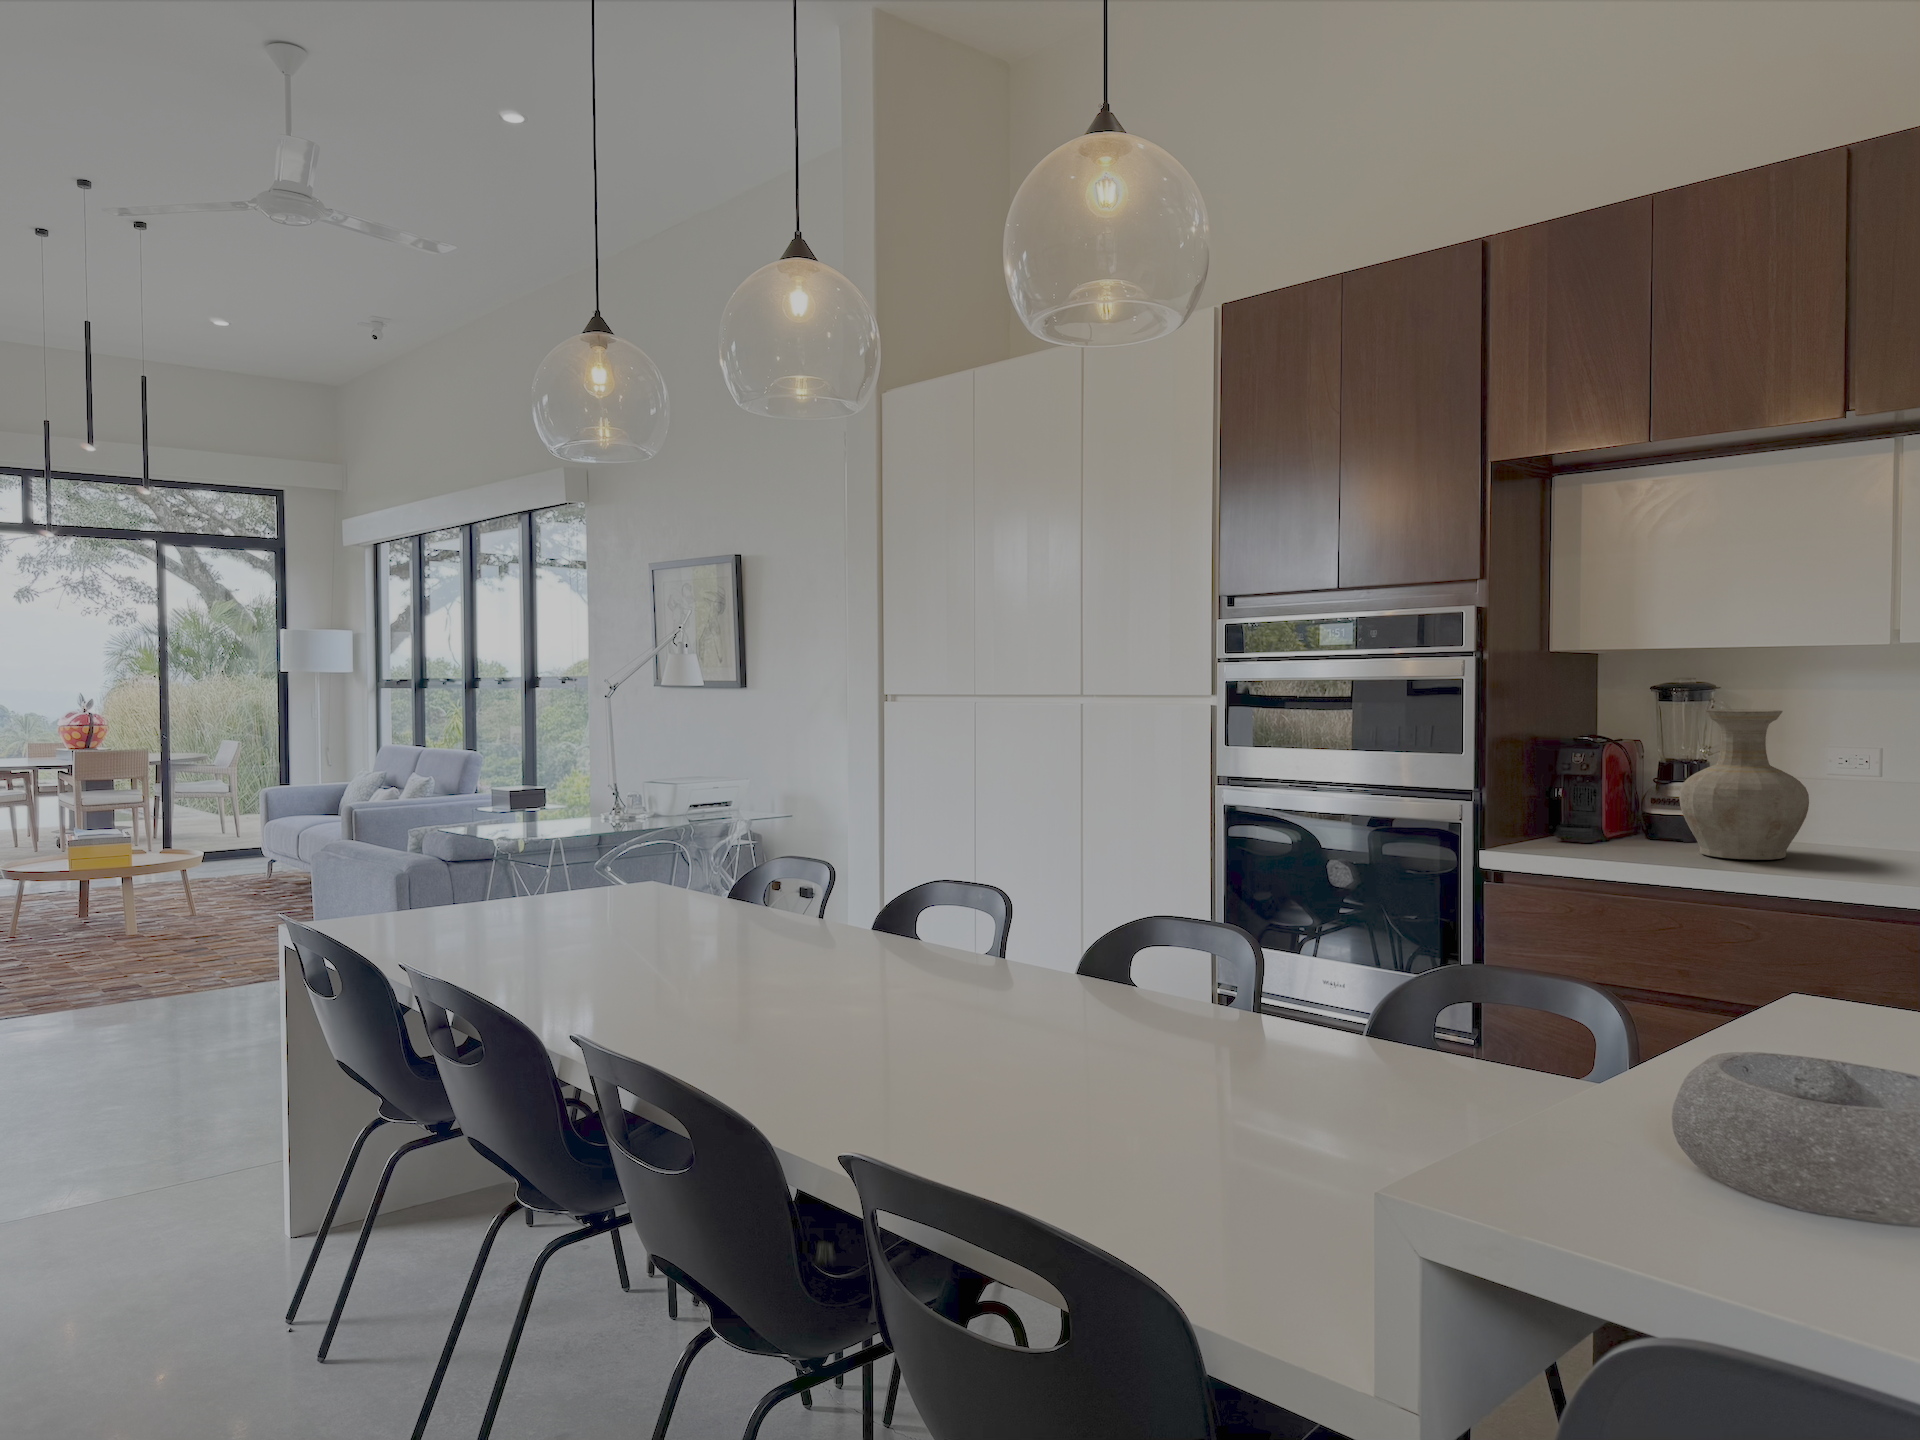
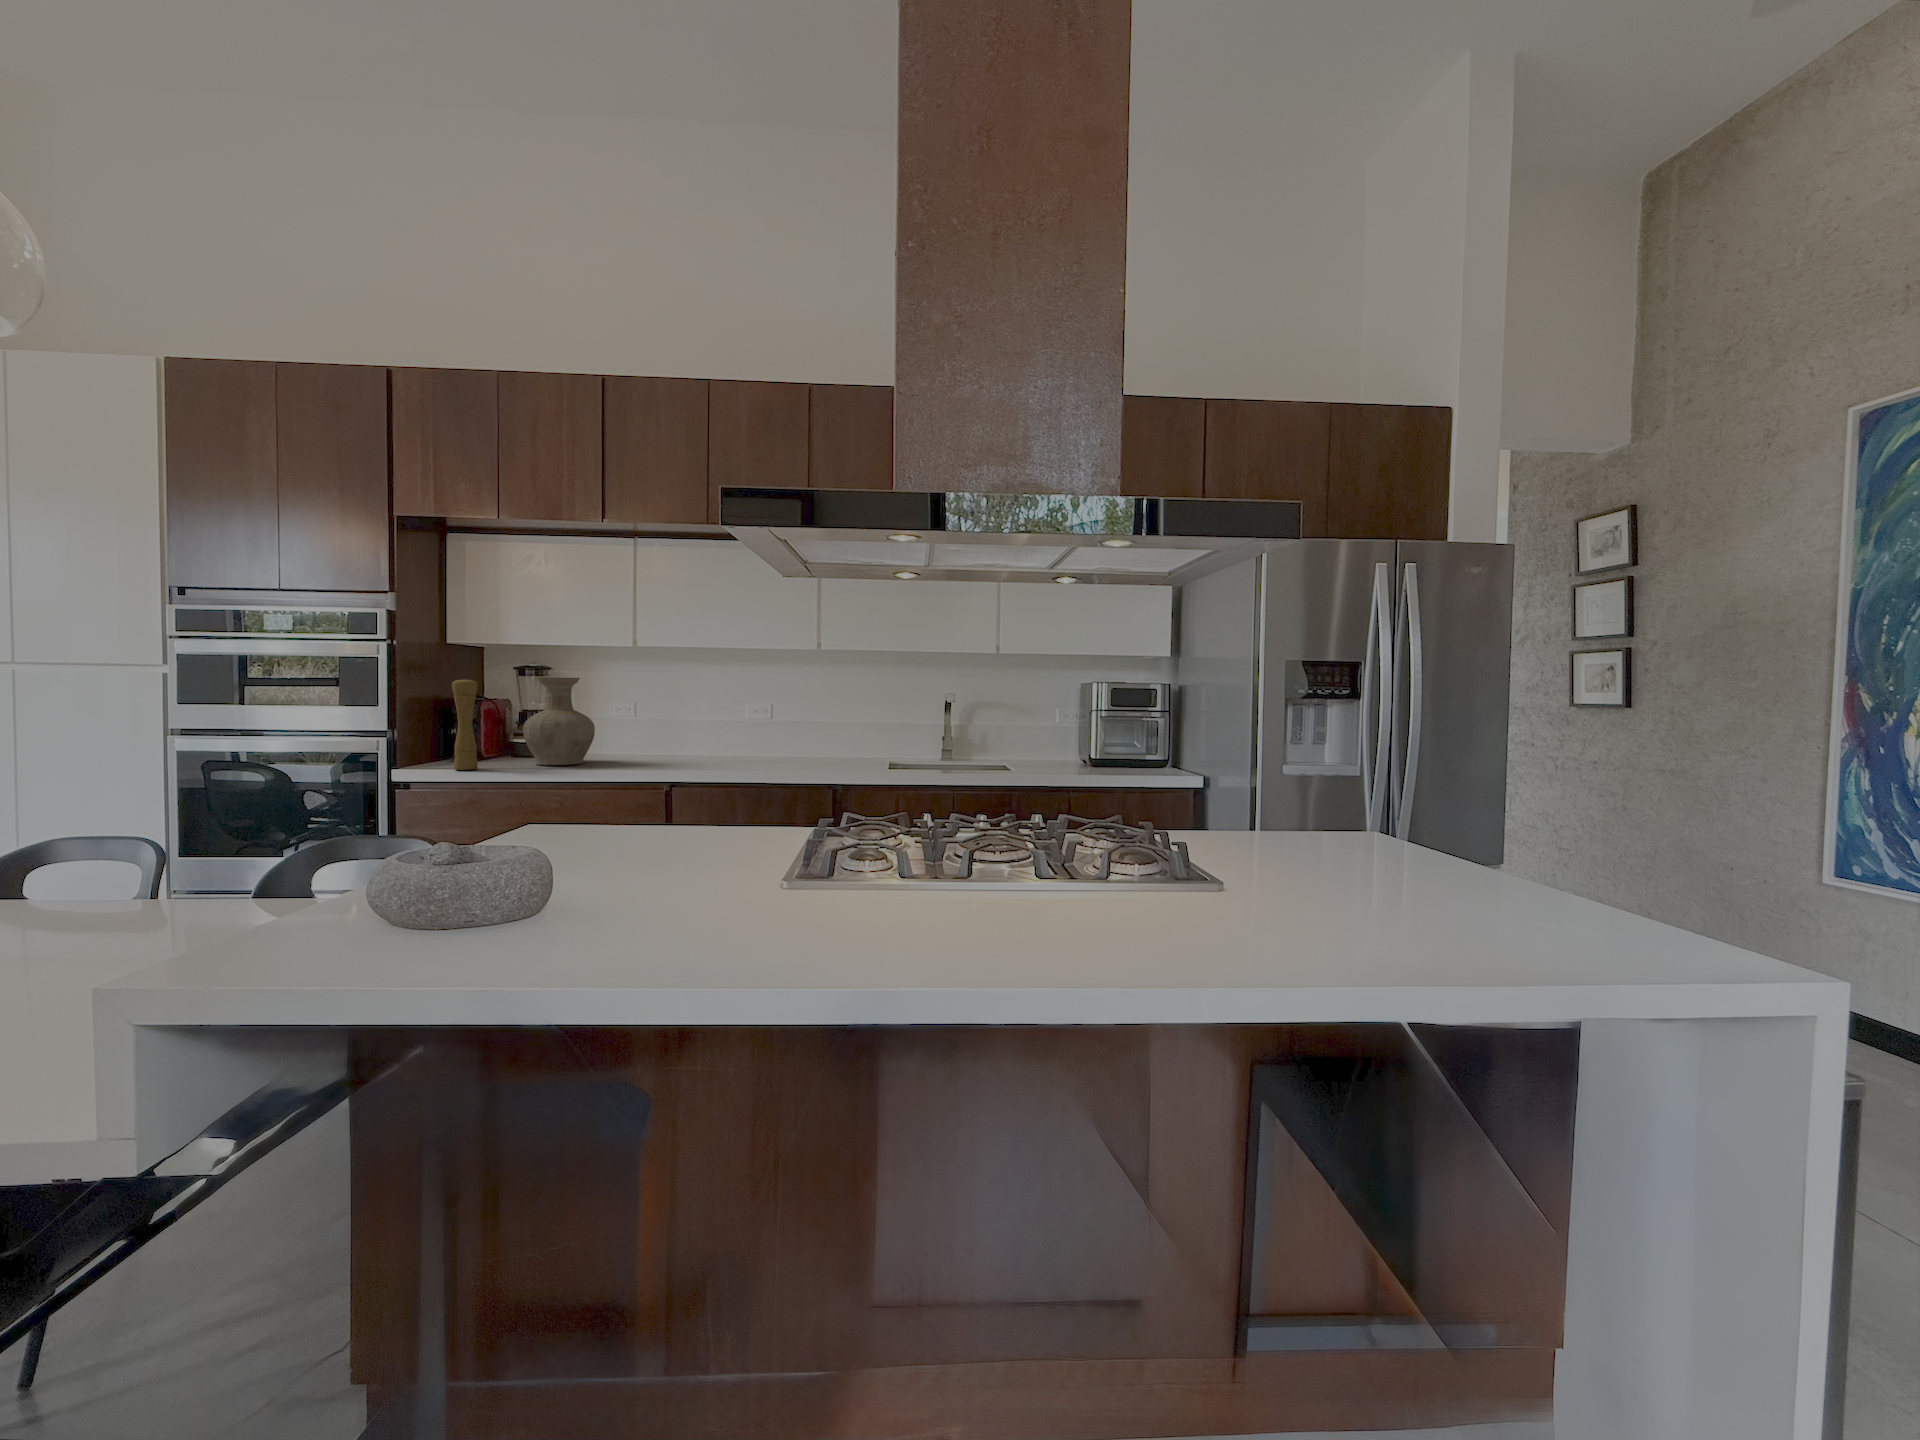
pepper mill: none [1571,713,1611,858] -> present [452,678,478,770]

